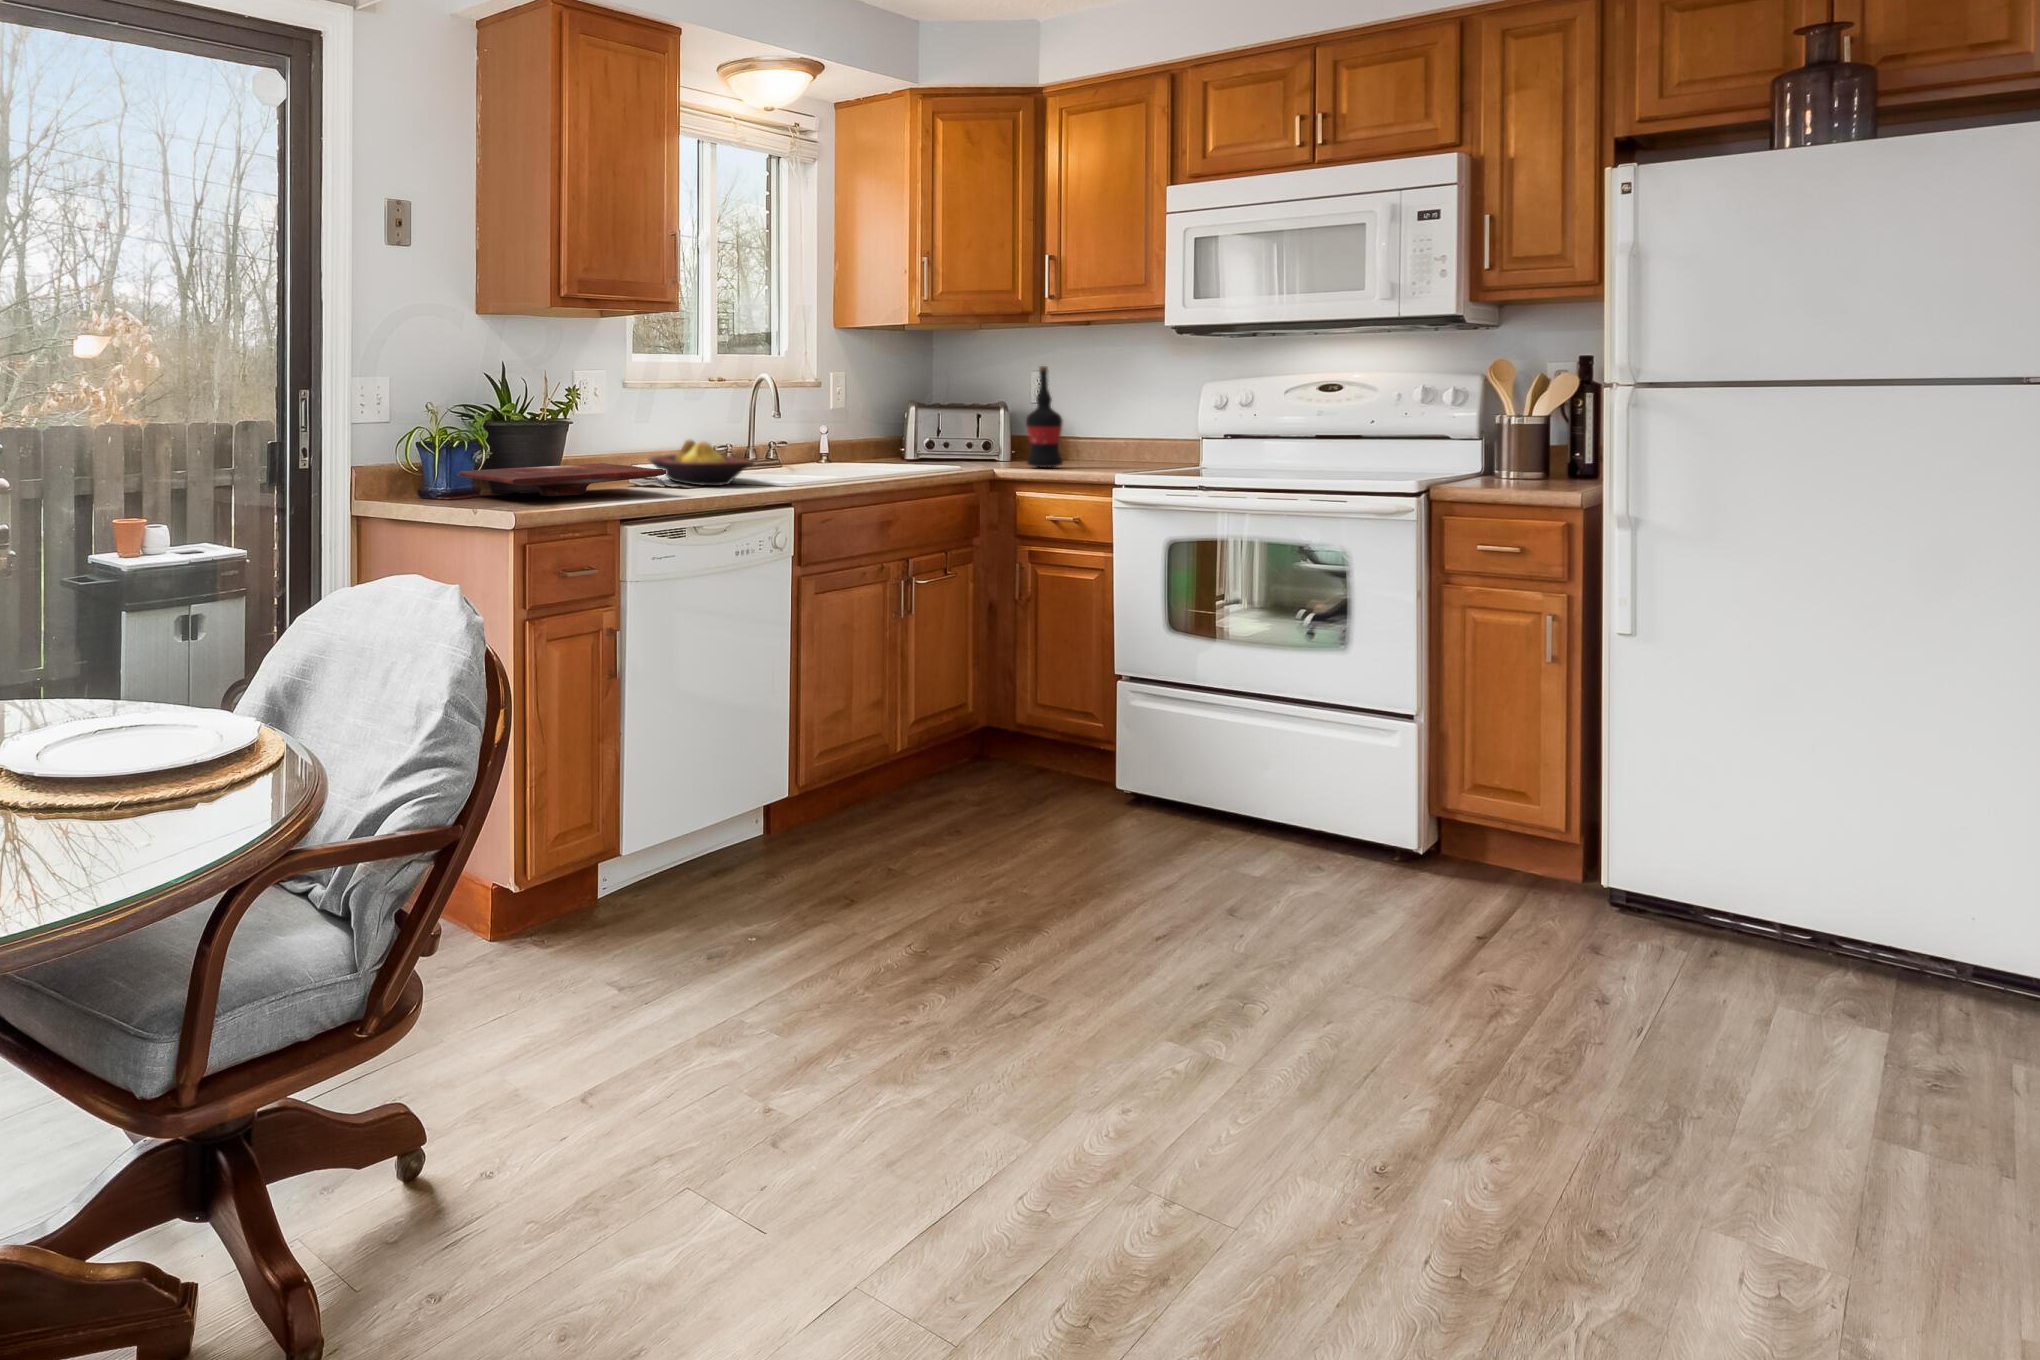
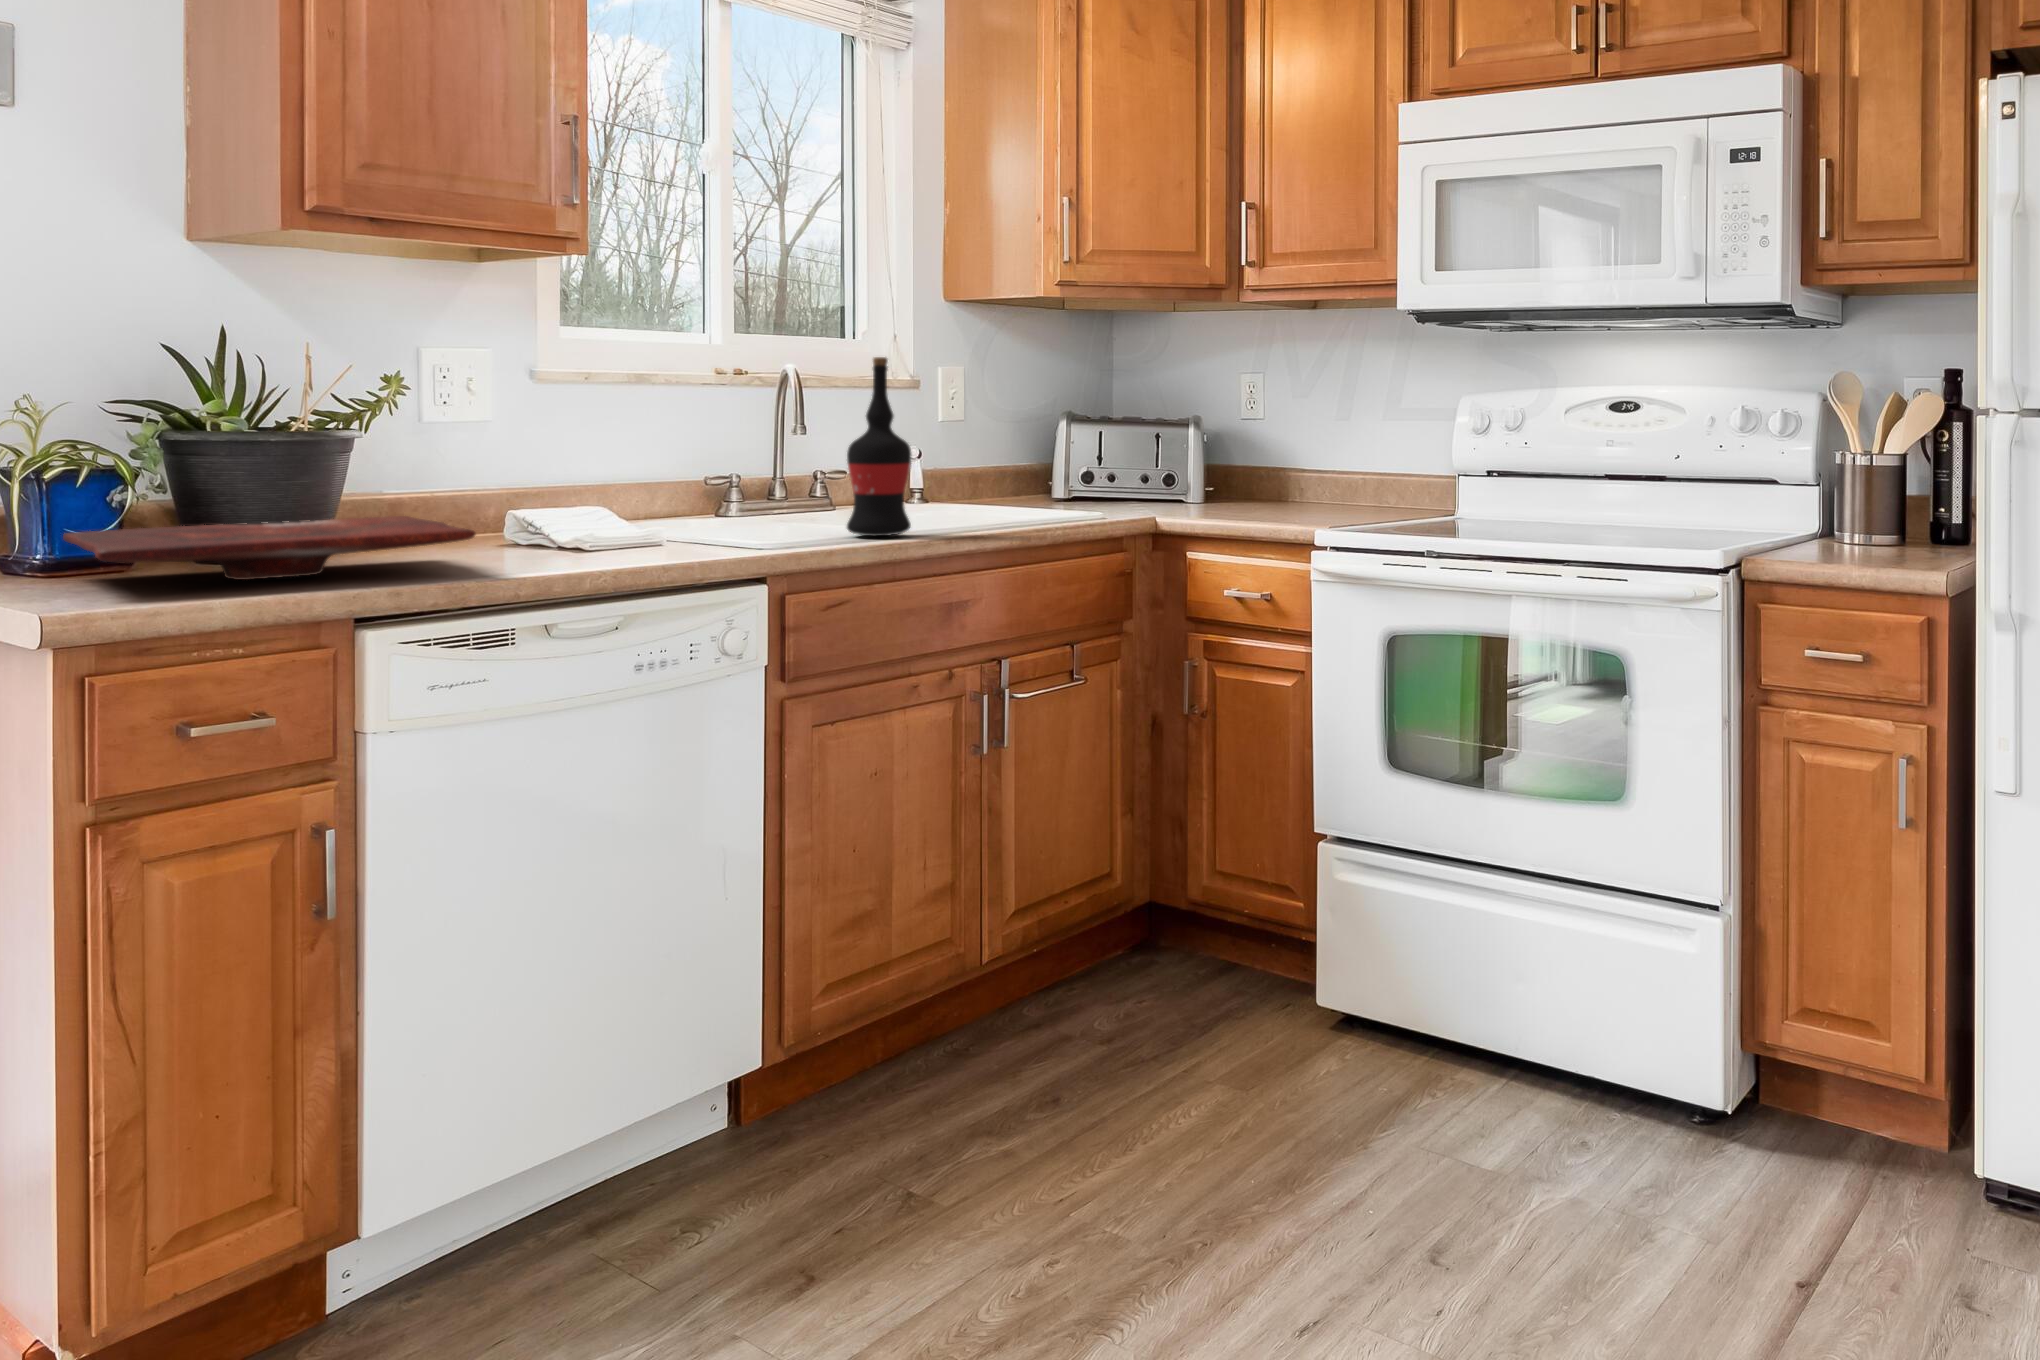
wine bottle: present [1026,366,1063,467] -> present [847,357,912,536]
fruit bowl: present [648,440,754,486] -> none [529,474,701,554]

